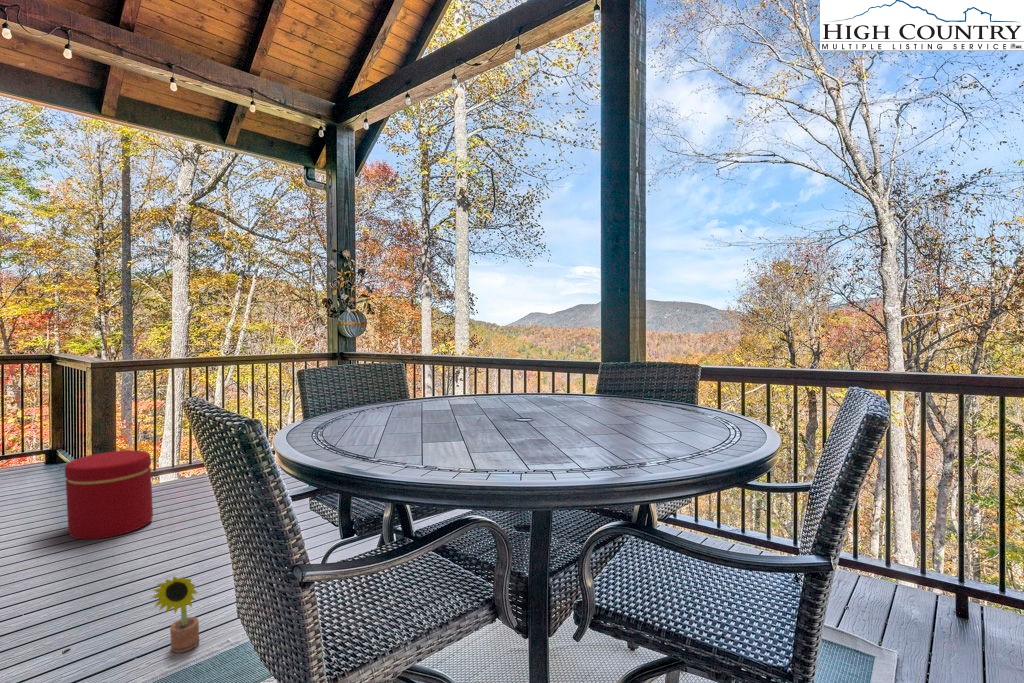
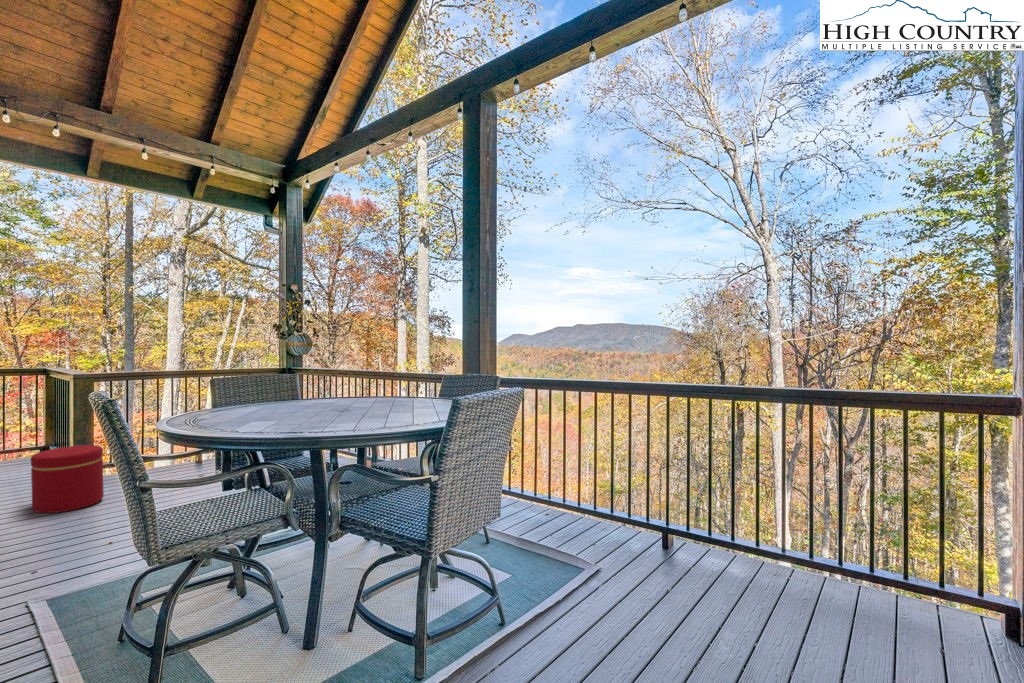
decorative plant: present [152,577,199,653] -> none [62,529,101,585]

